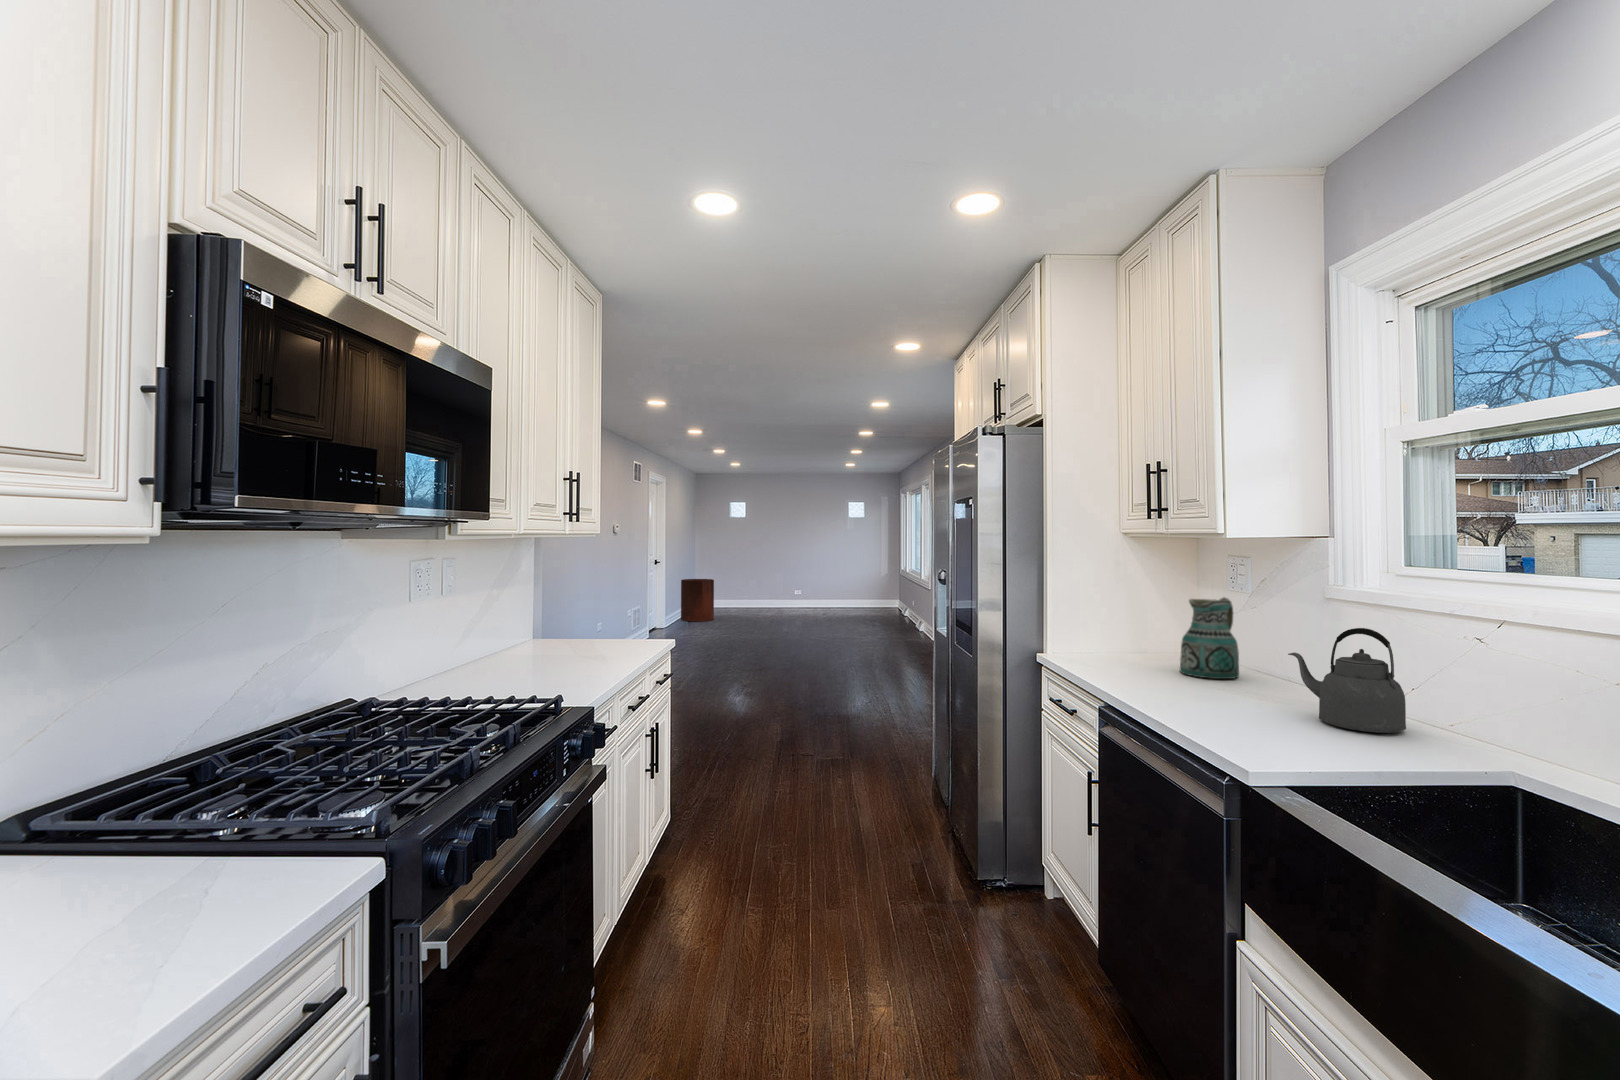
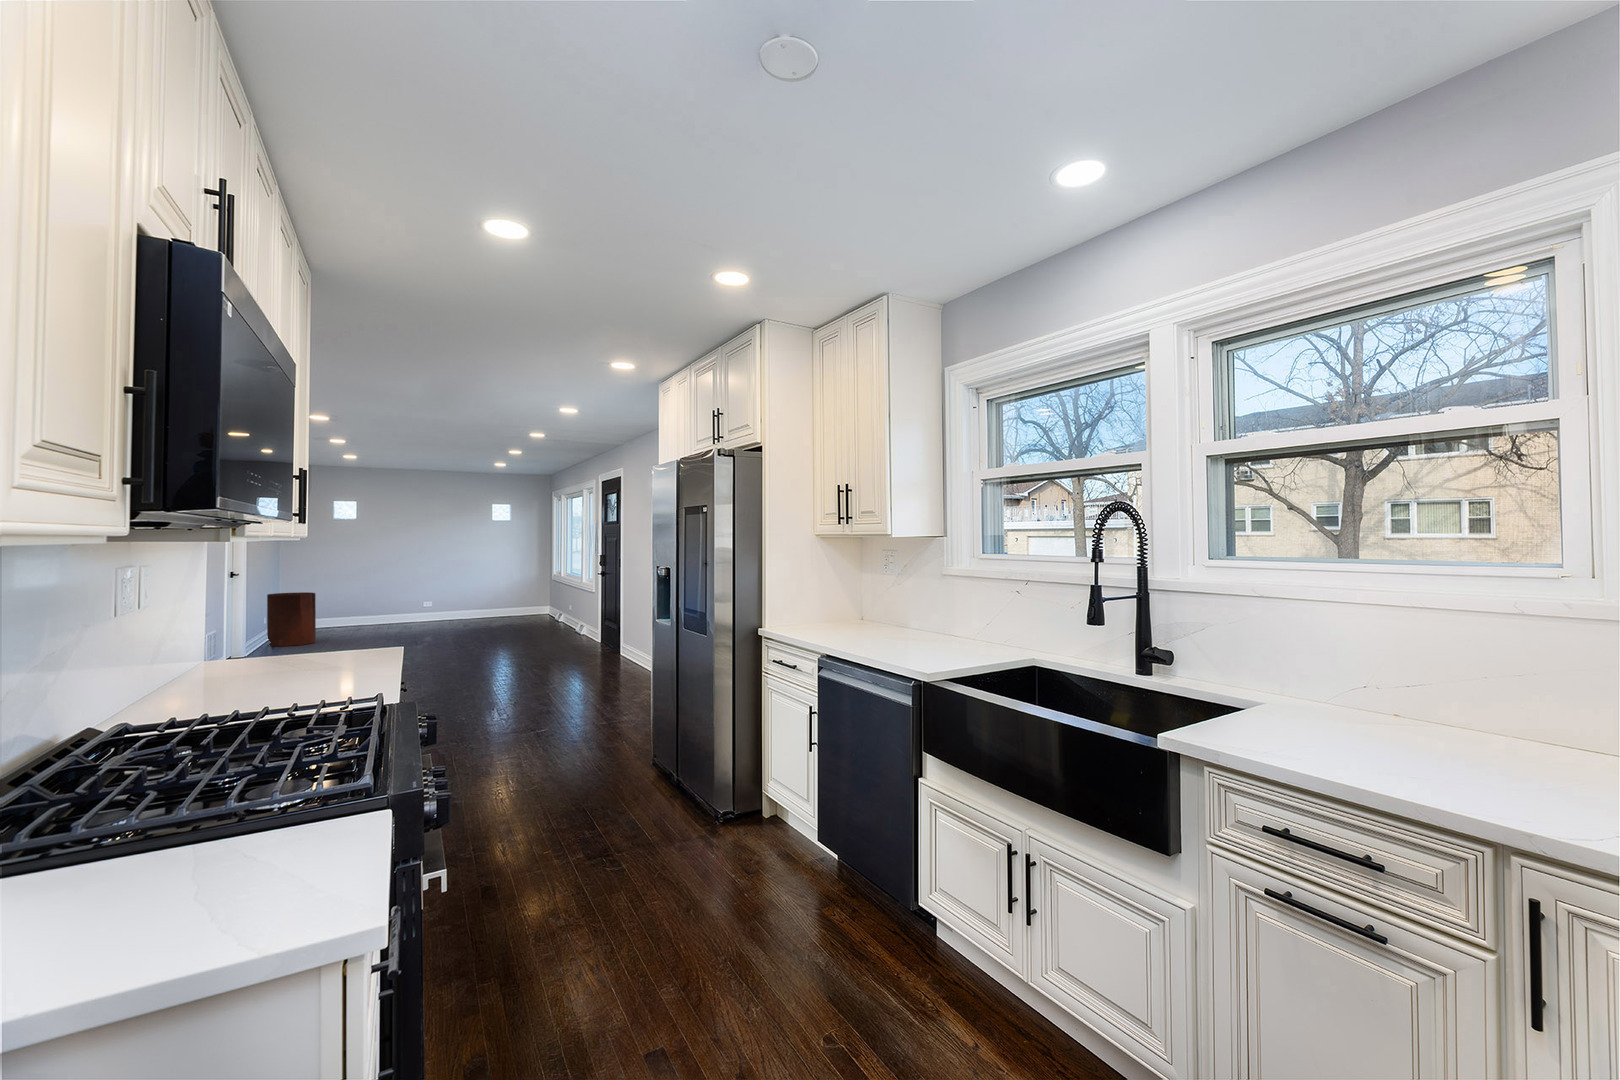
ceramic pitcher: present [1180,598,1239,679] -> none [862,580,898,635]
kettle: present [1288,628,1406,733] -> none [928,592,987,651]

